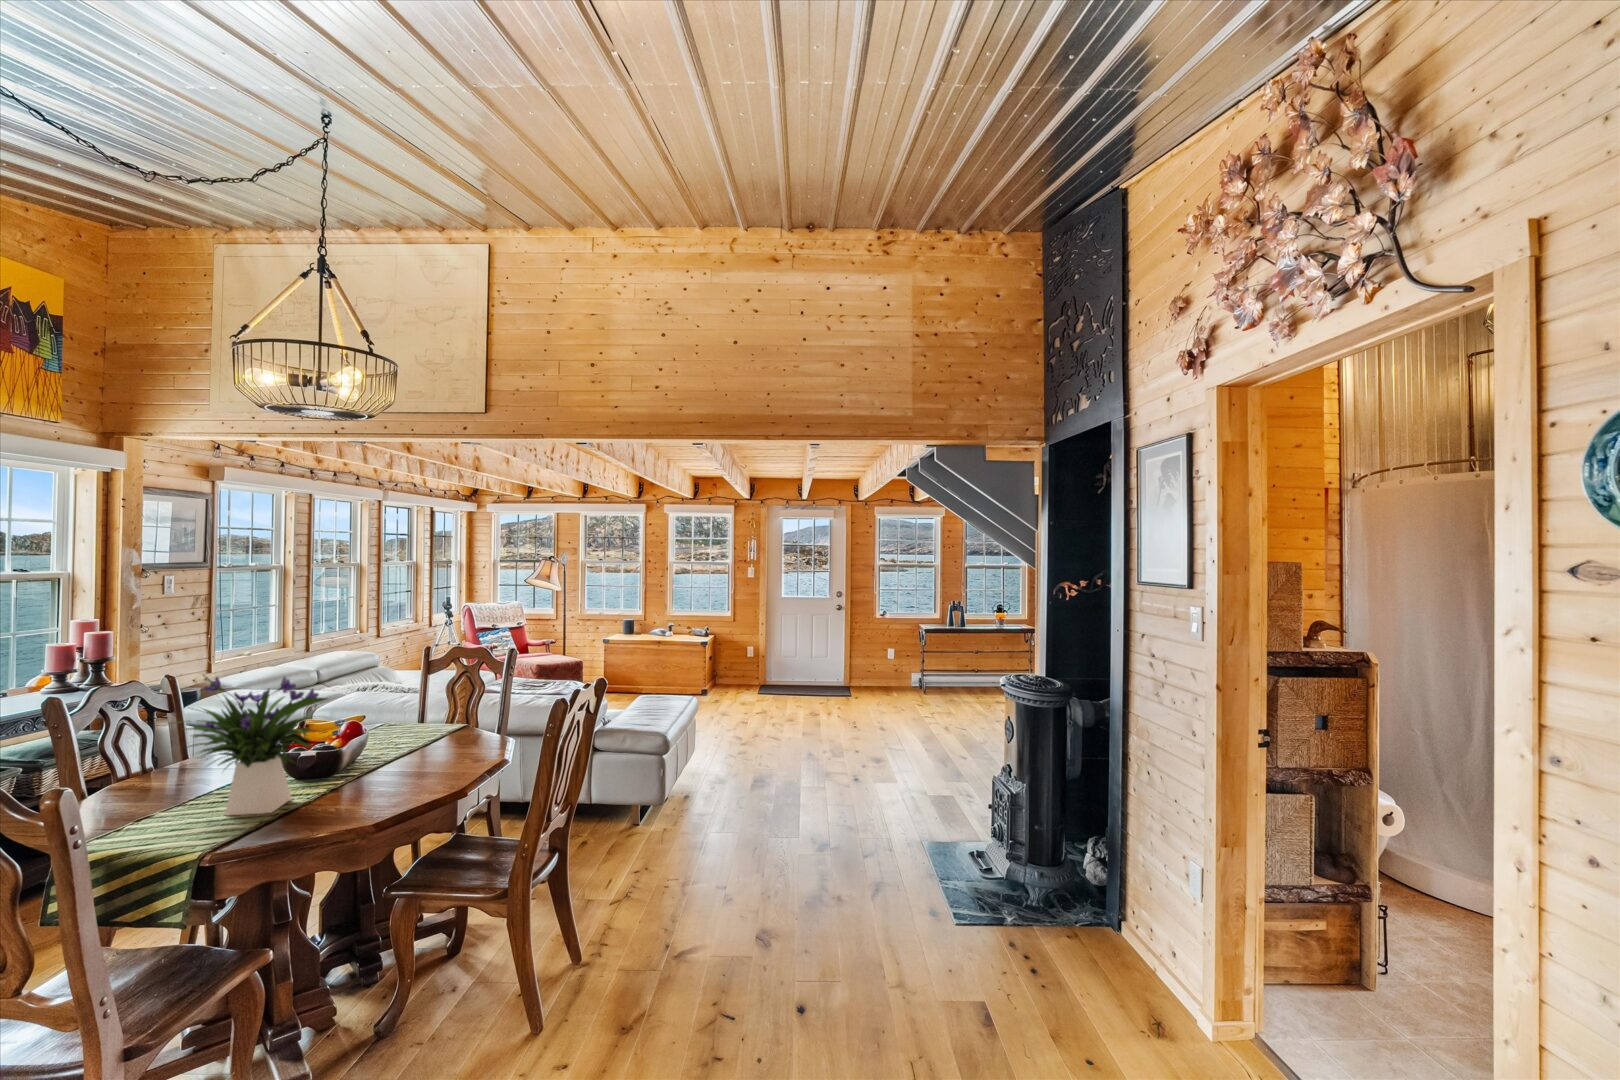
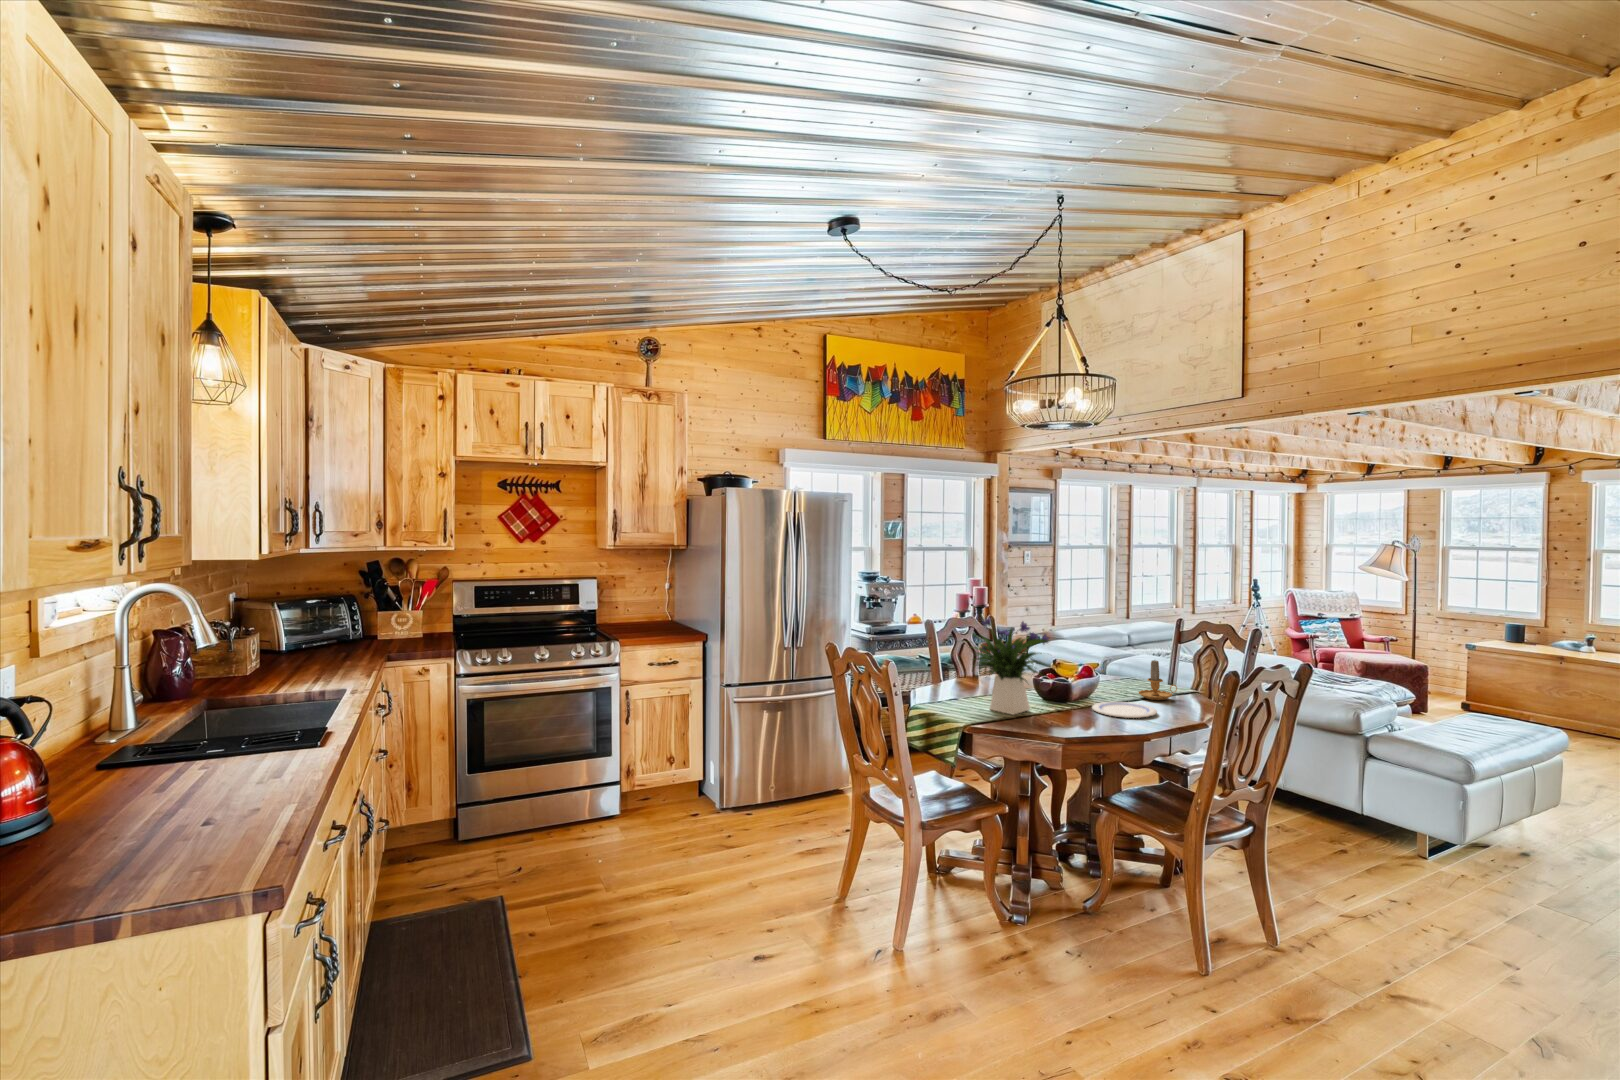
candle: none [415,696,458,745] -> present [1139,660,1177,700]
plate: none [373,754,456,778] -> present [1092,702,1157,718]

